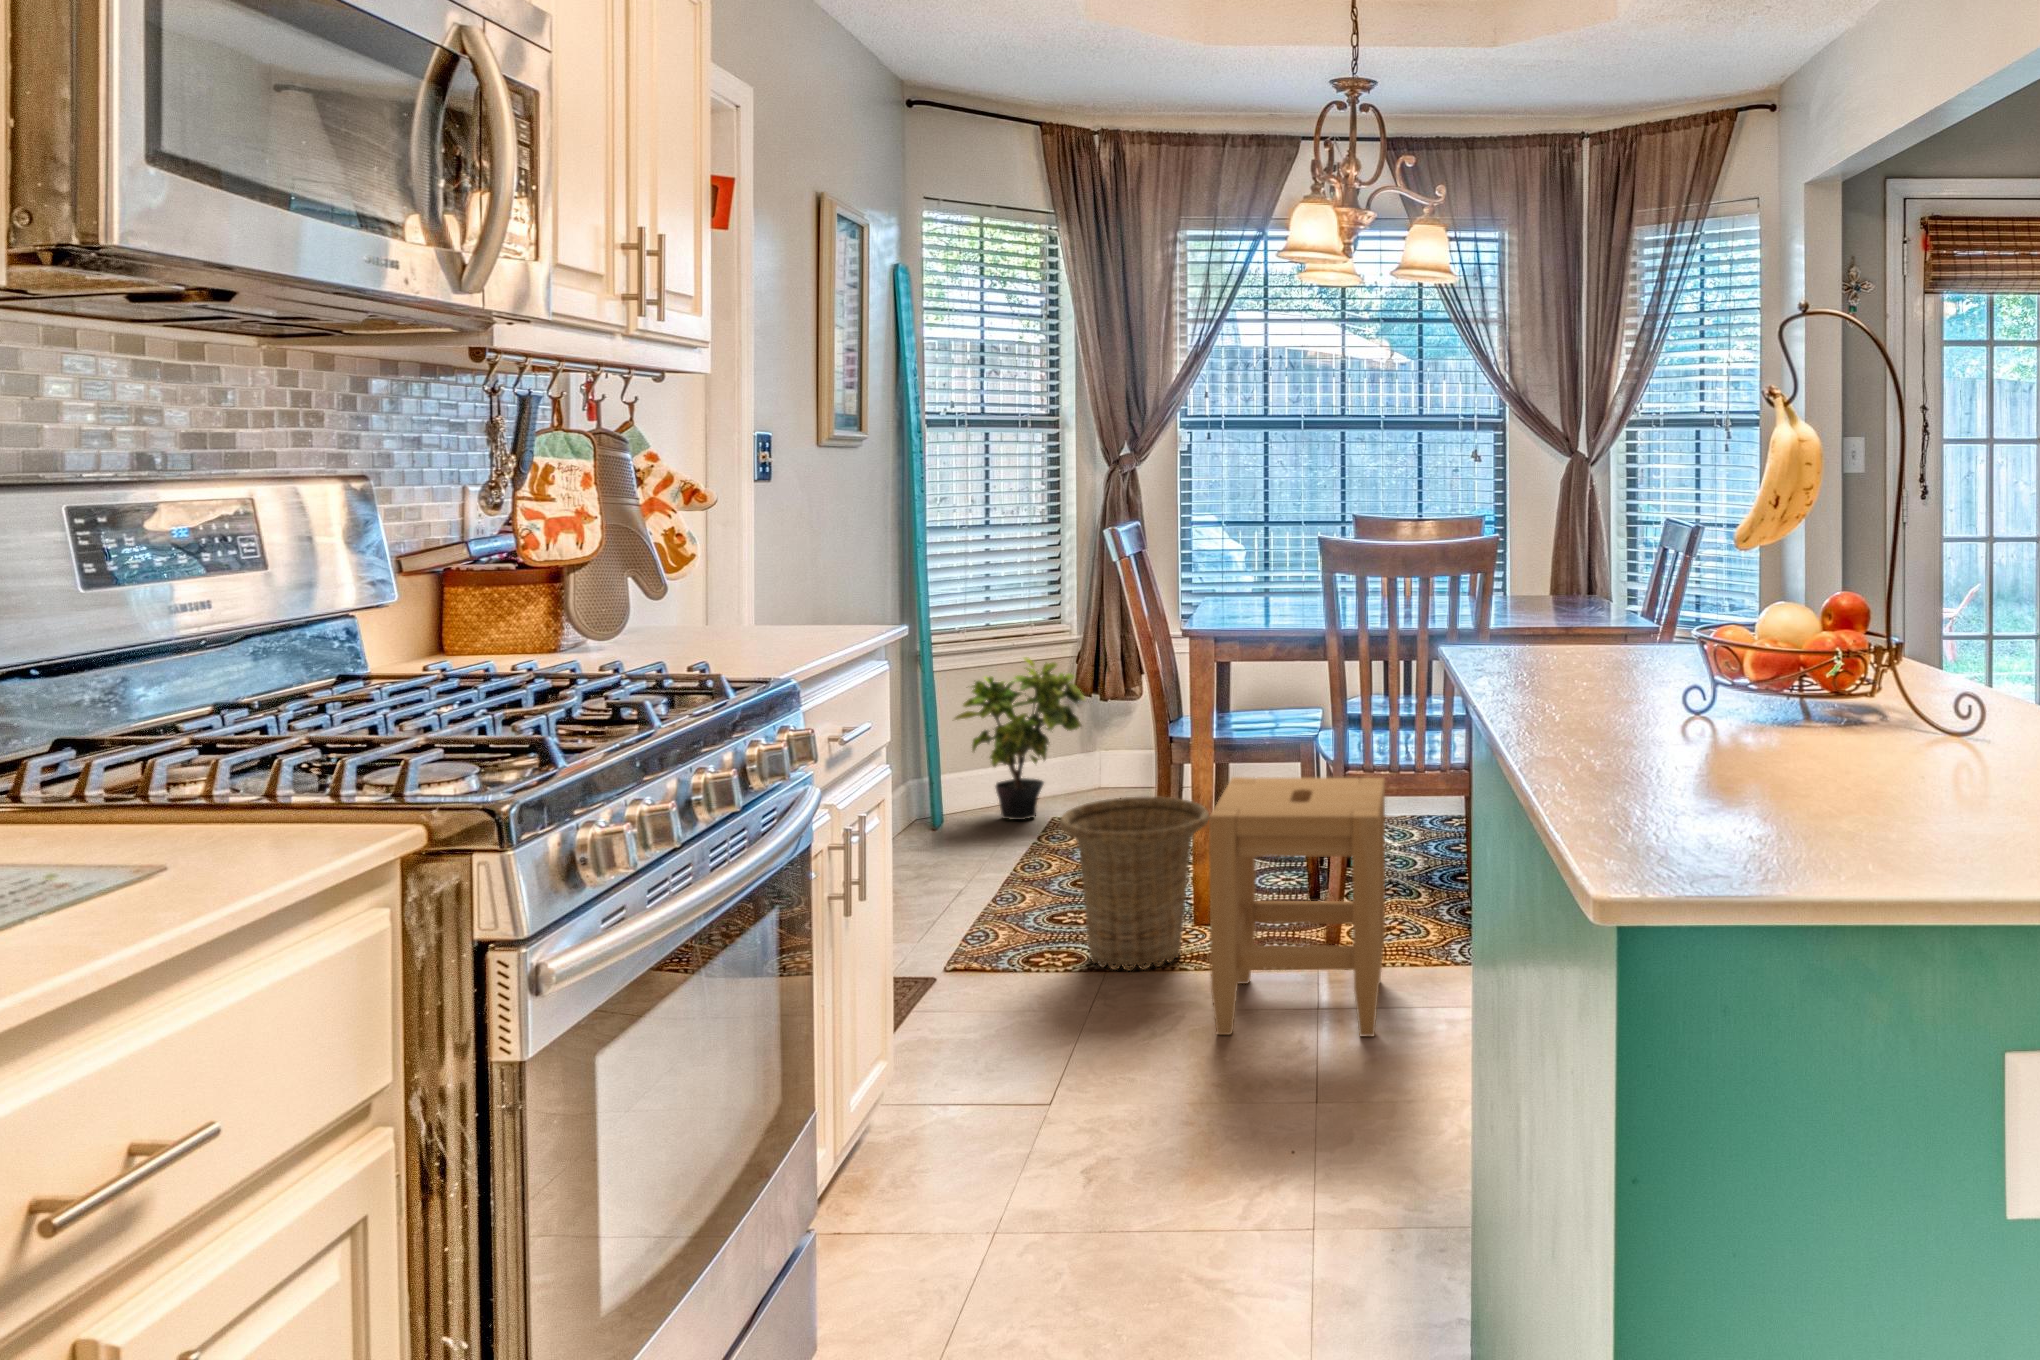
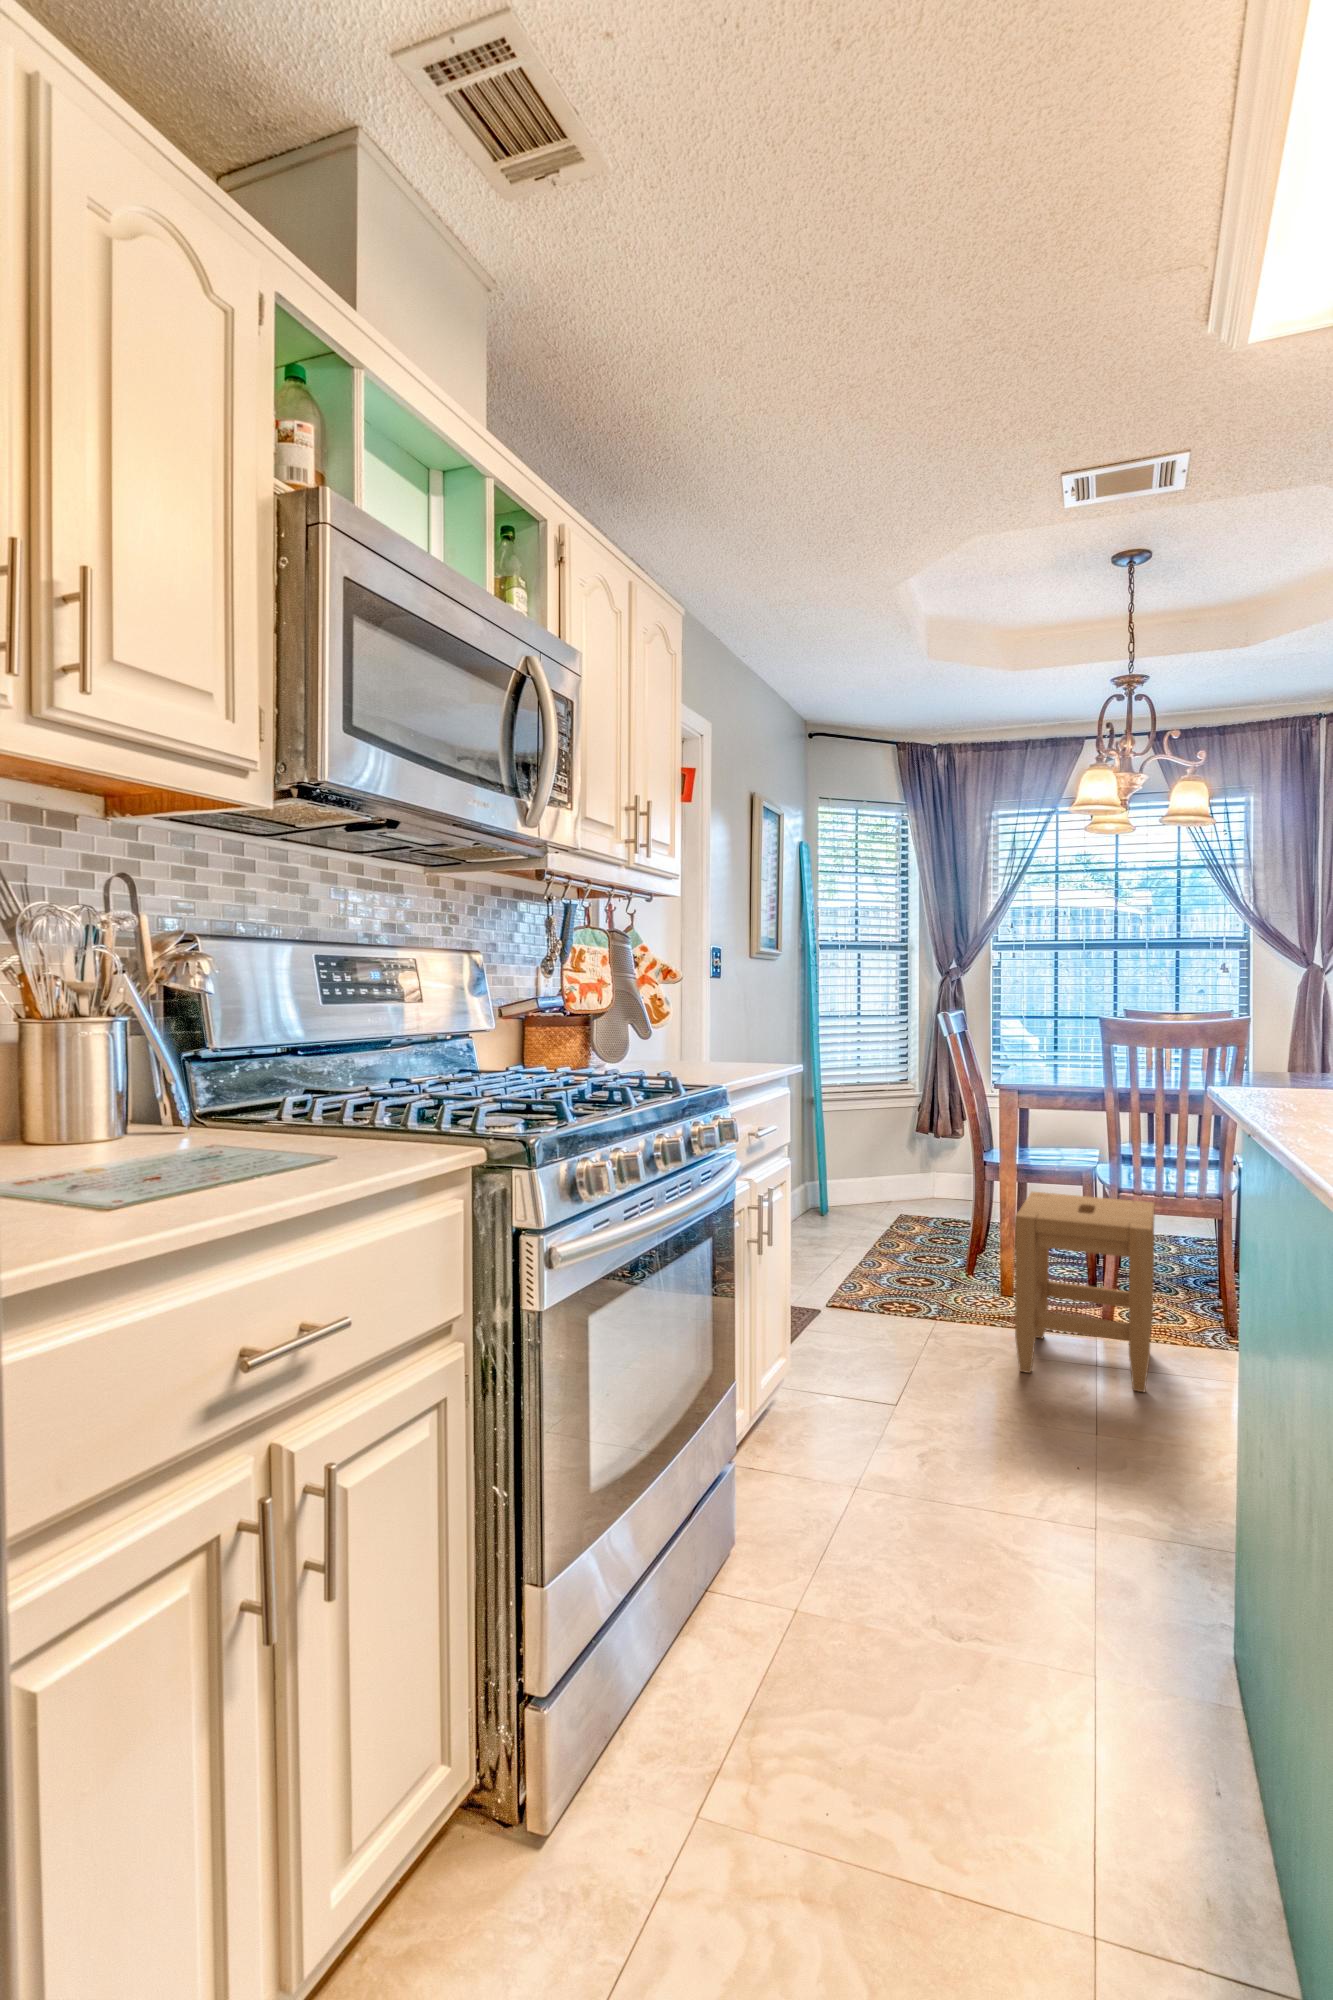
potted plant: present [955,658,1085,820] -> none [835,1103,923,1210]
basket: present [1060,796,1209,971] -> none [906,1199,1013,1318]

